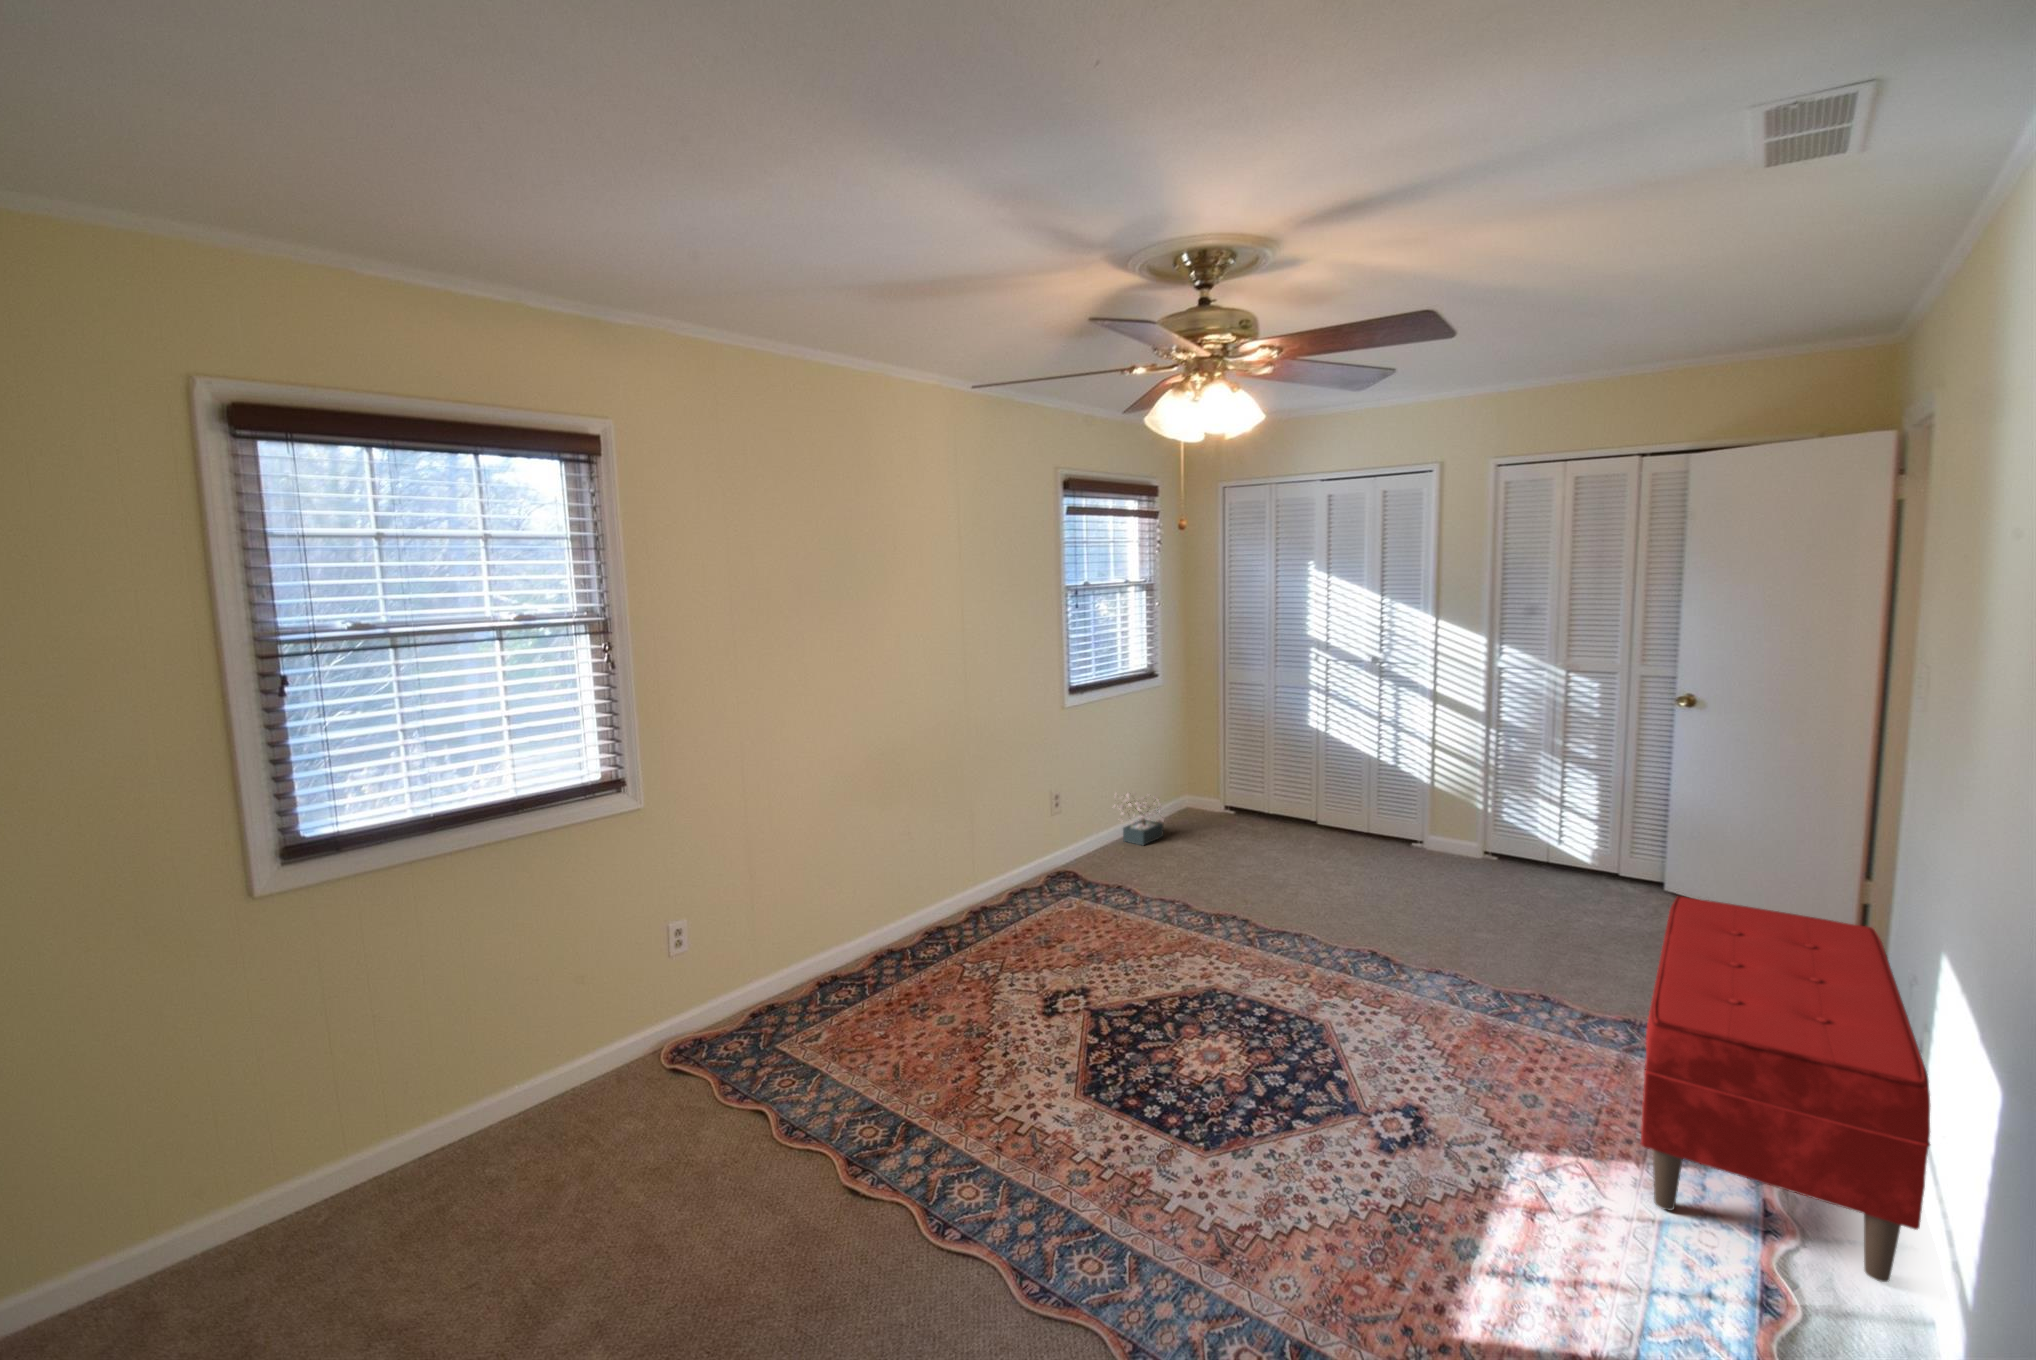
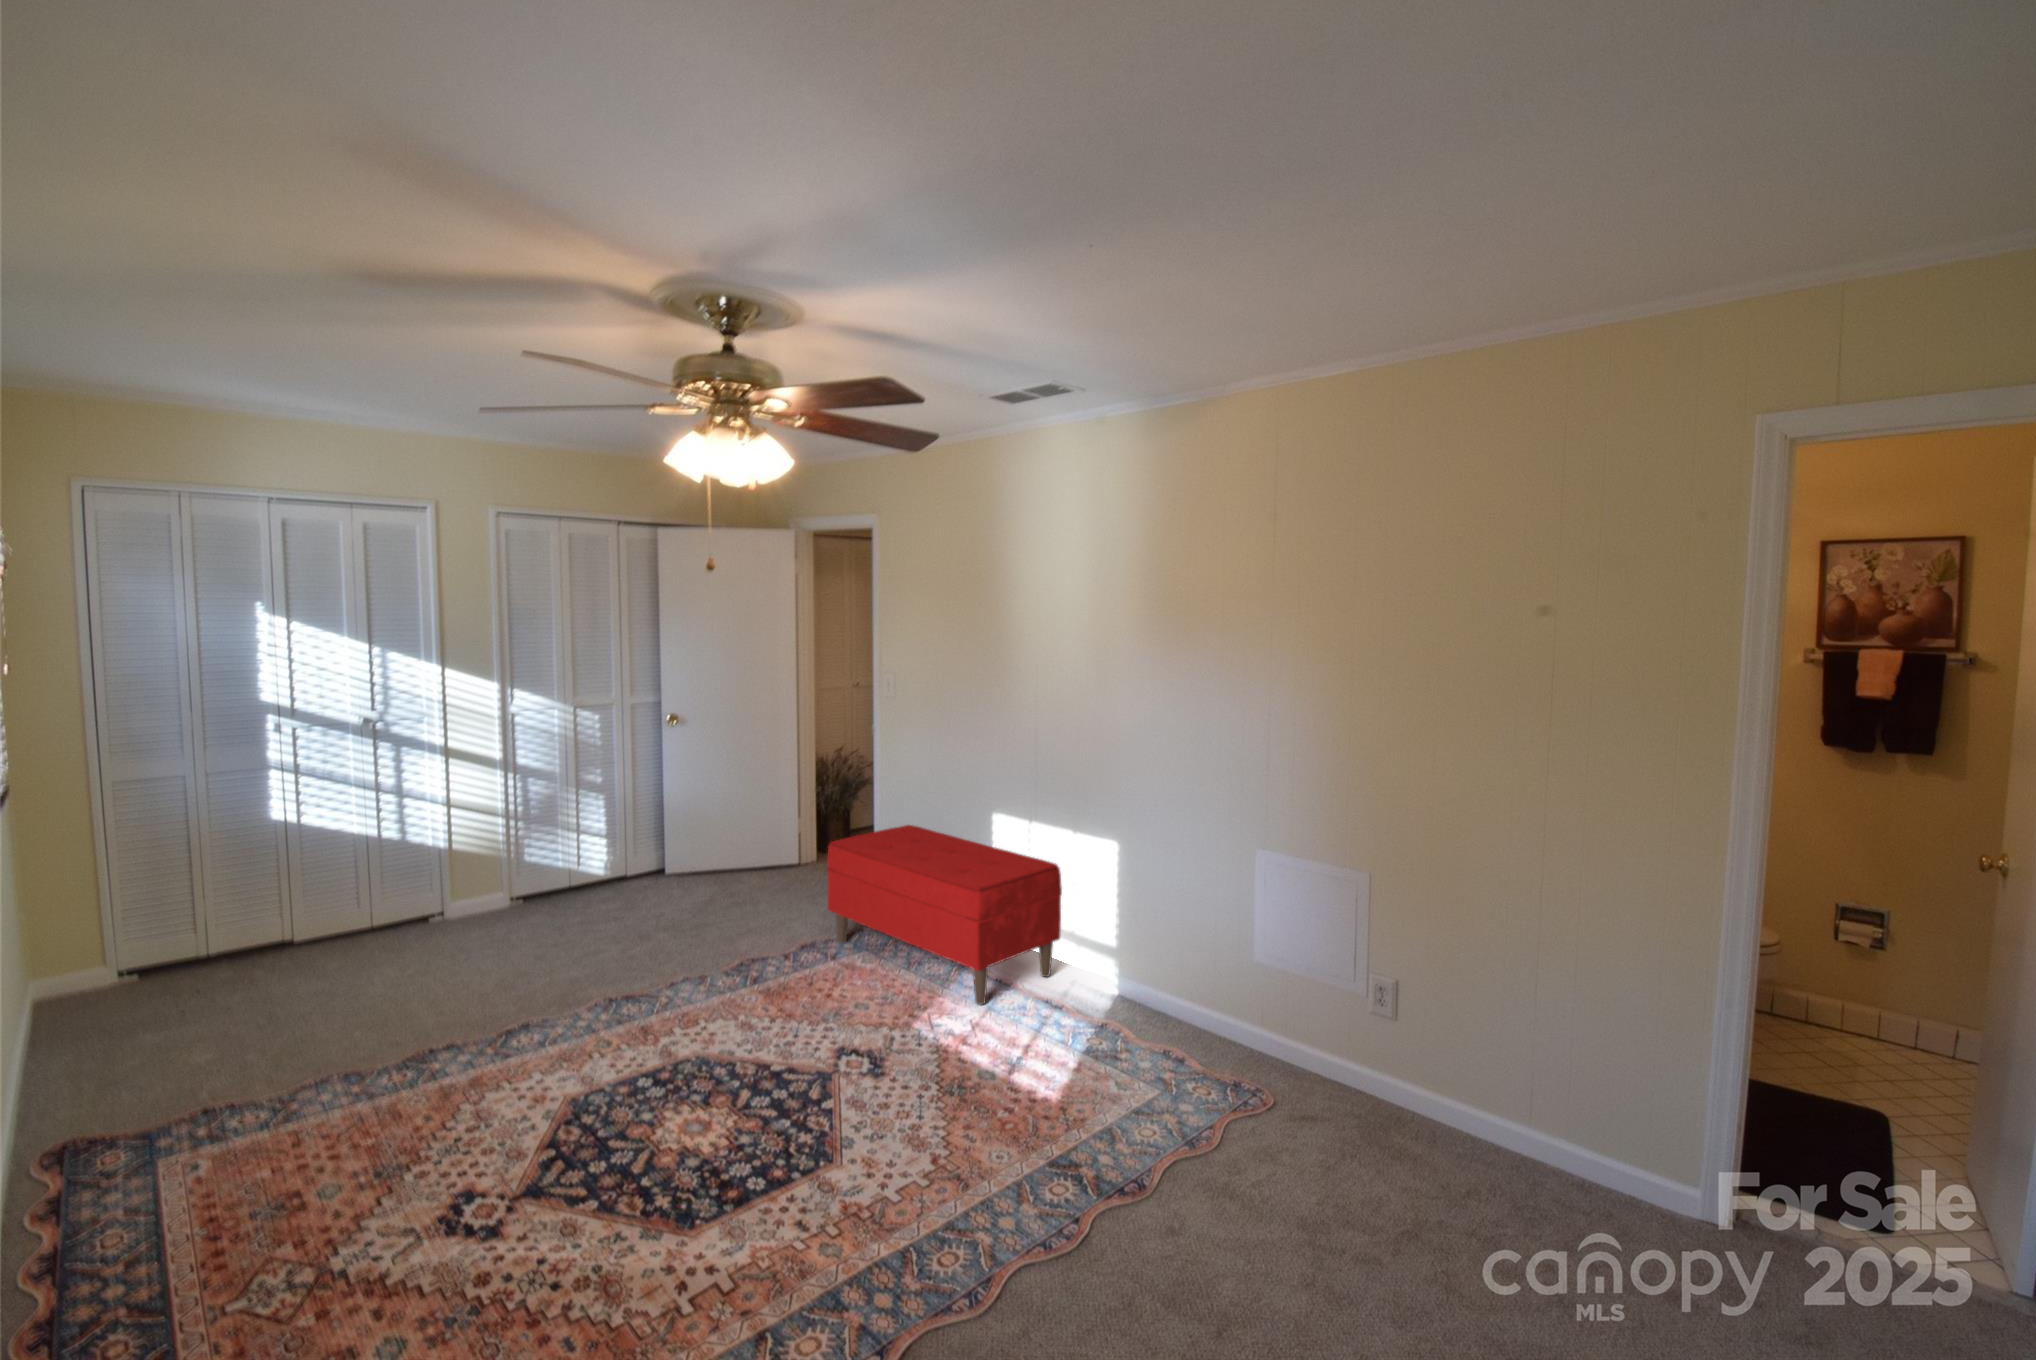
decorative plant: present [1114,793,1164,845] -> none [13,980,118,1076]

